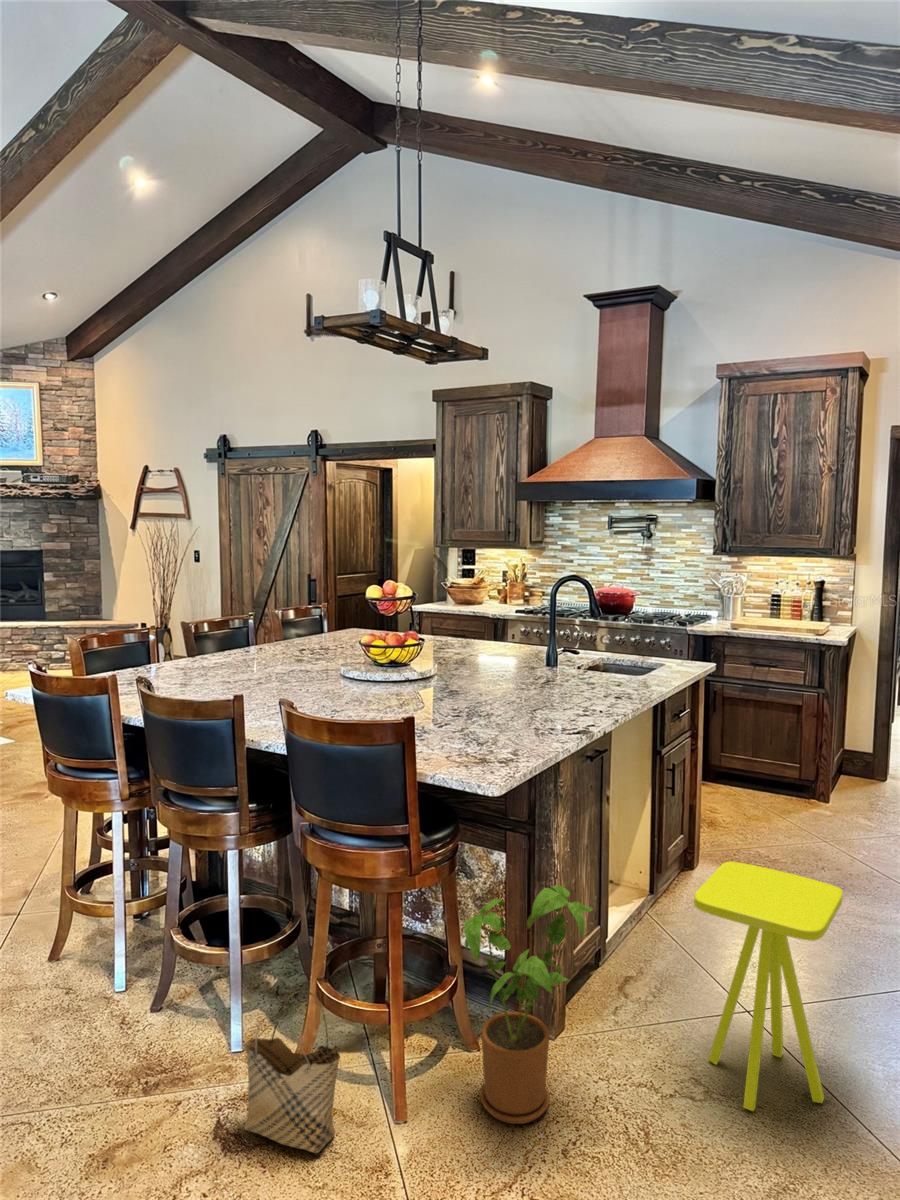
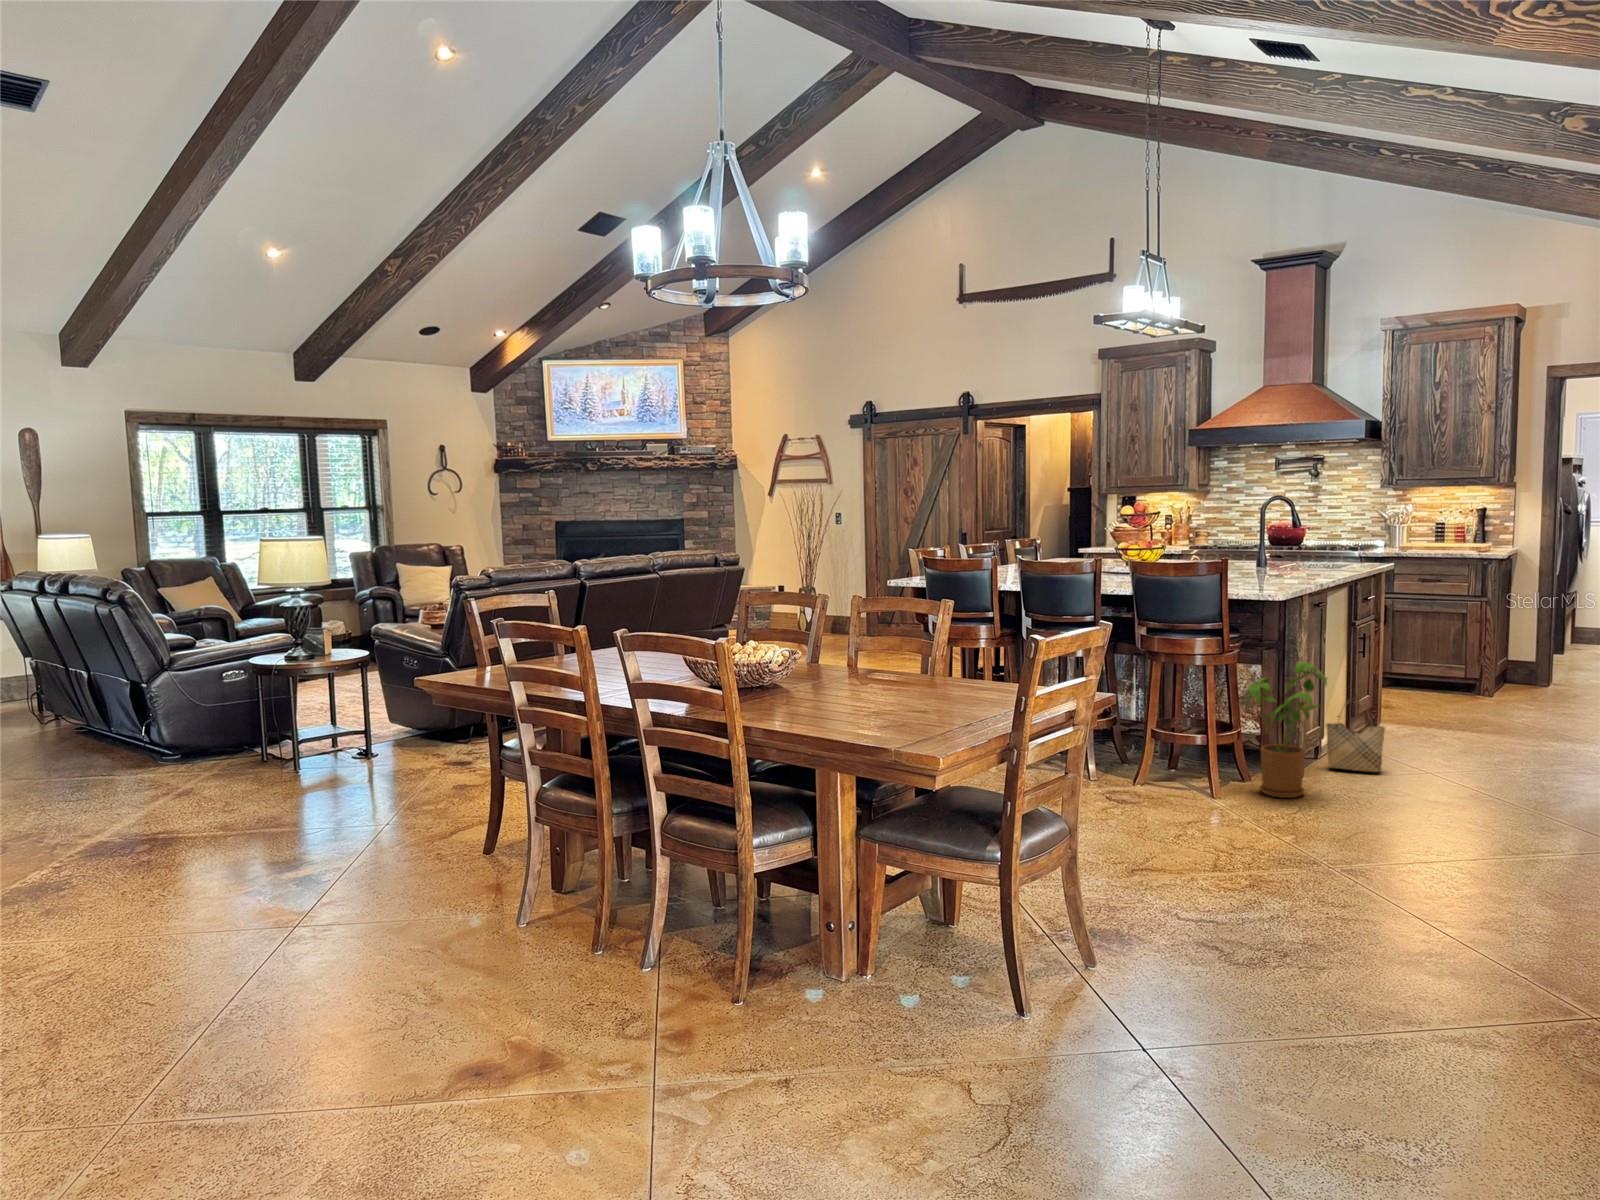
side table: present [694,862,843,1111] -> none [1394,662,1493,796]
woven basket: present [245,990,340,1153] -> present [1326,702,1385,772]

